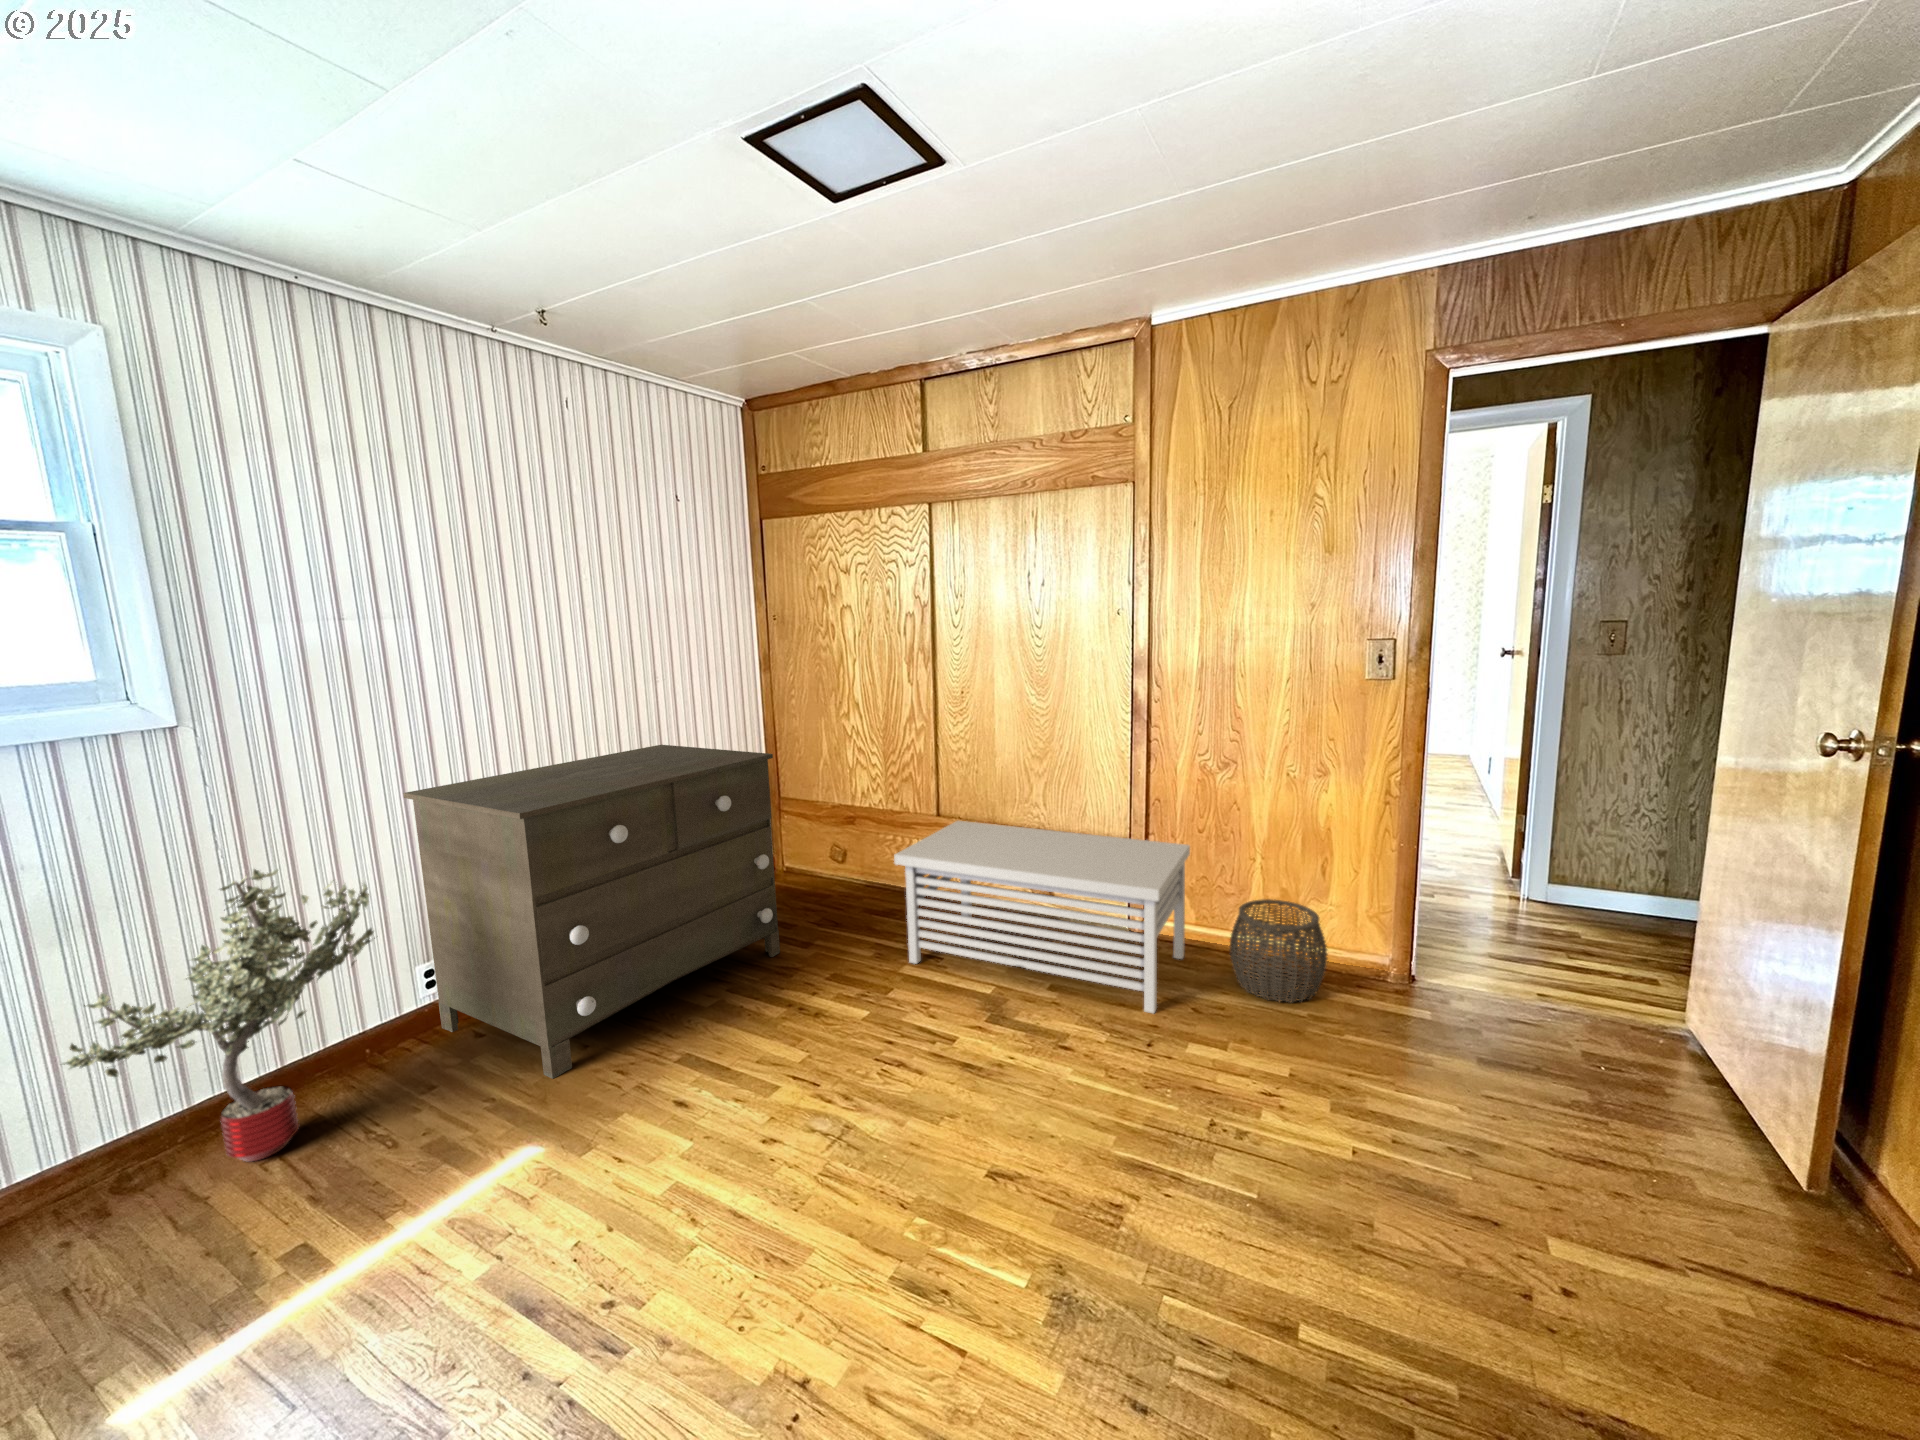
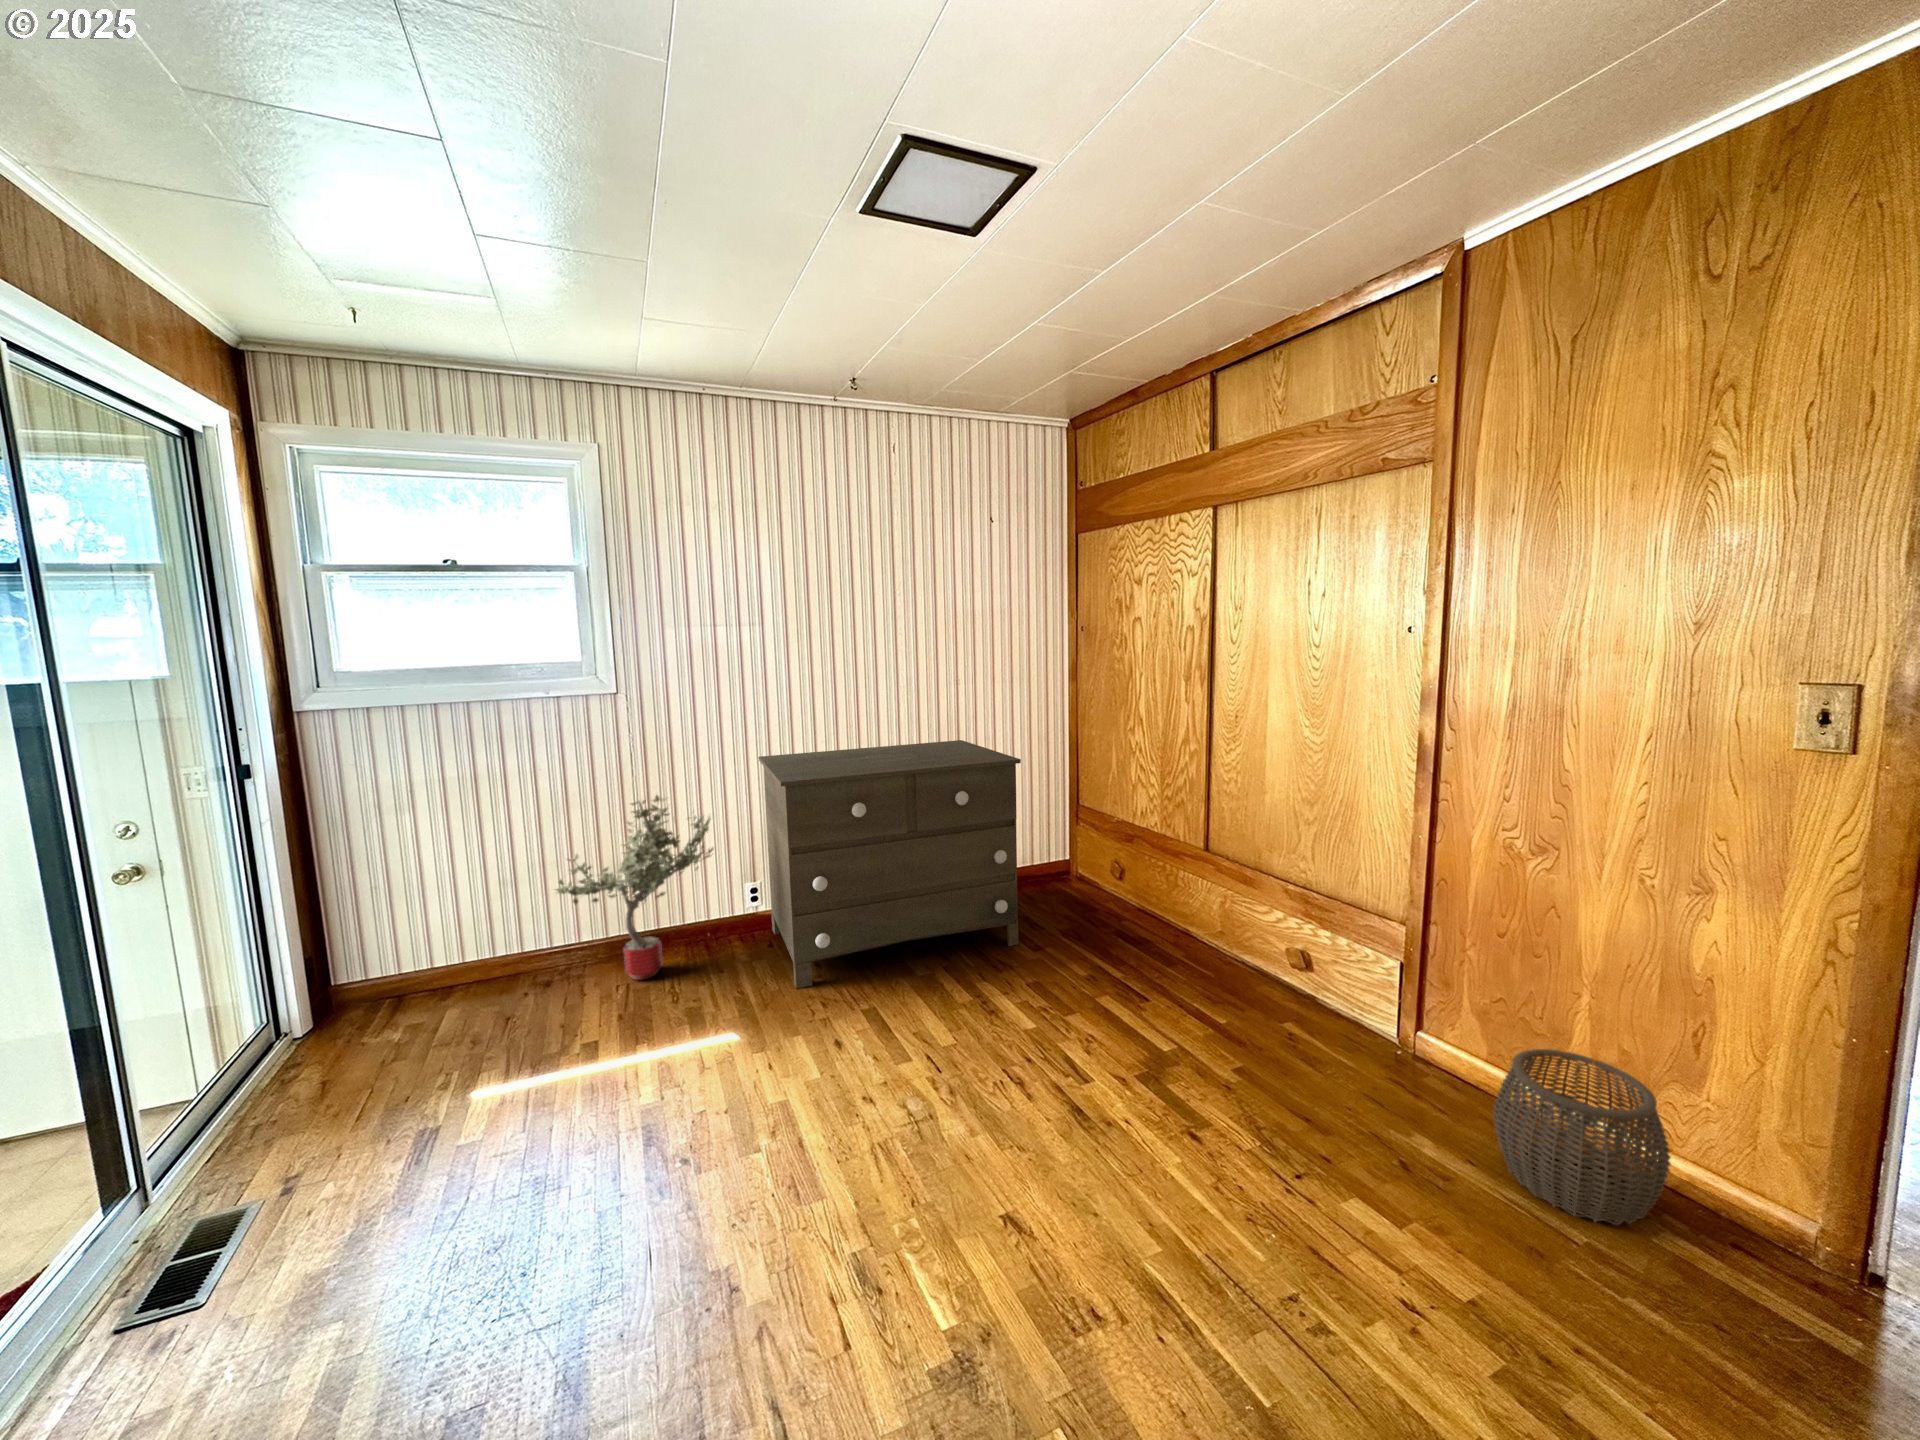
storage bench: present [894,821,1190,1013] -> none [1108,855,1477,1143]

